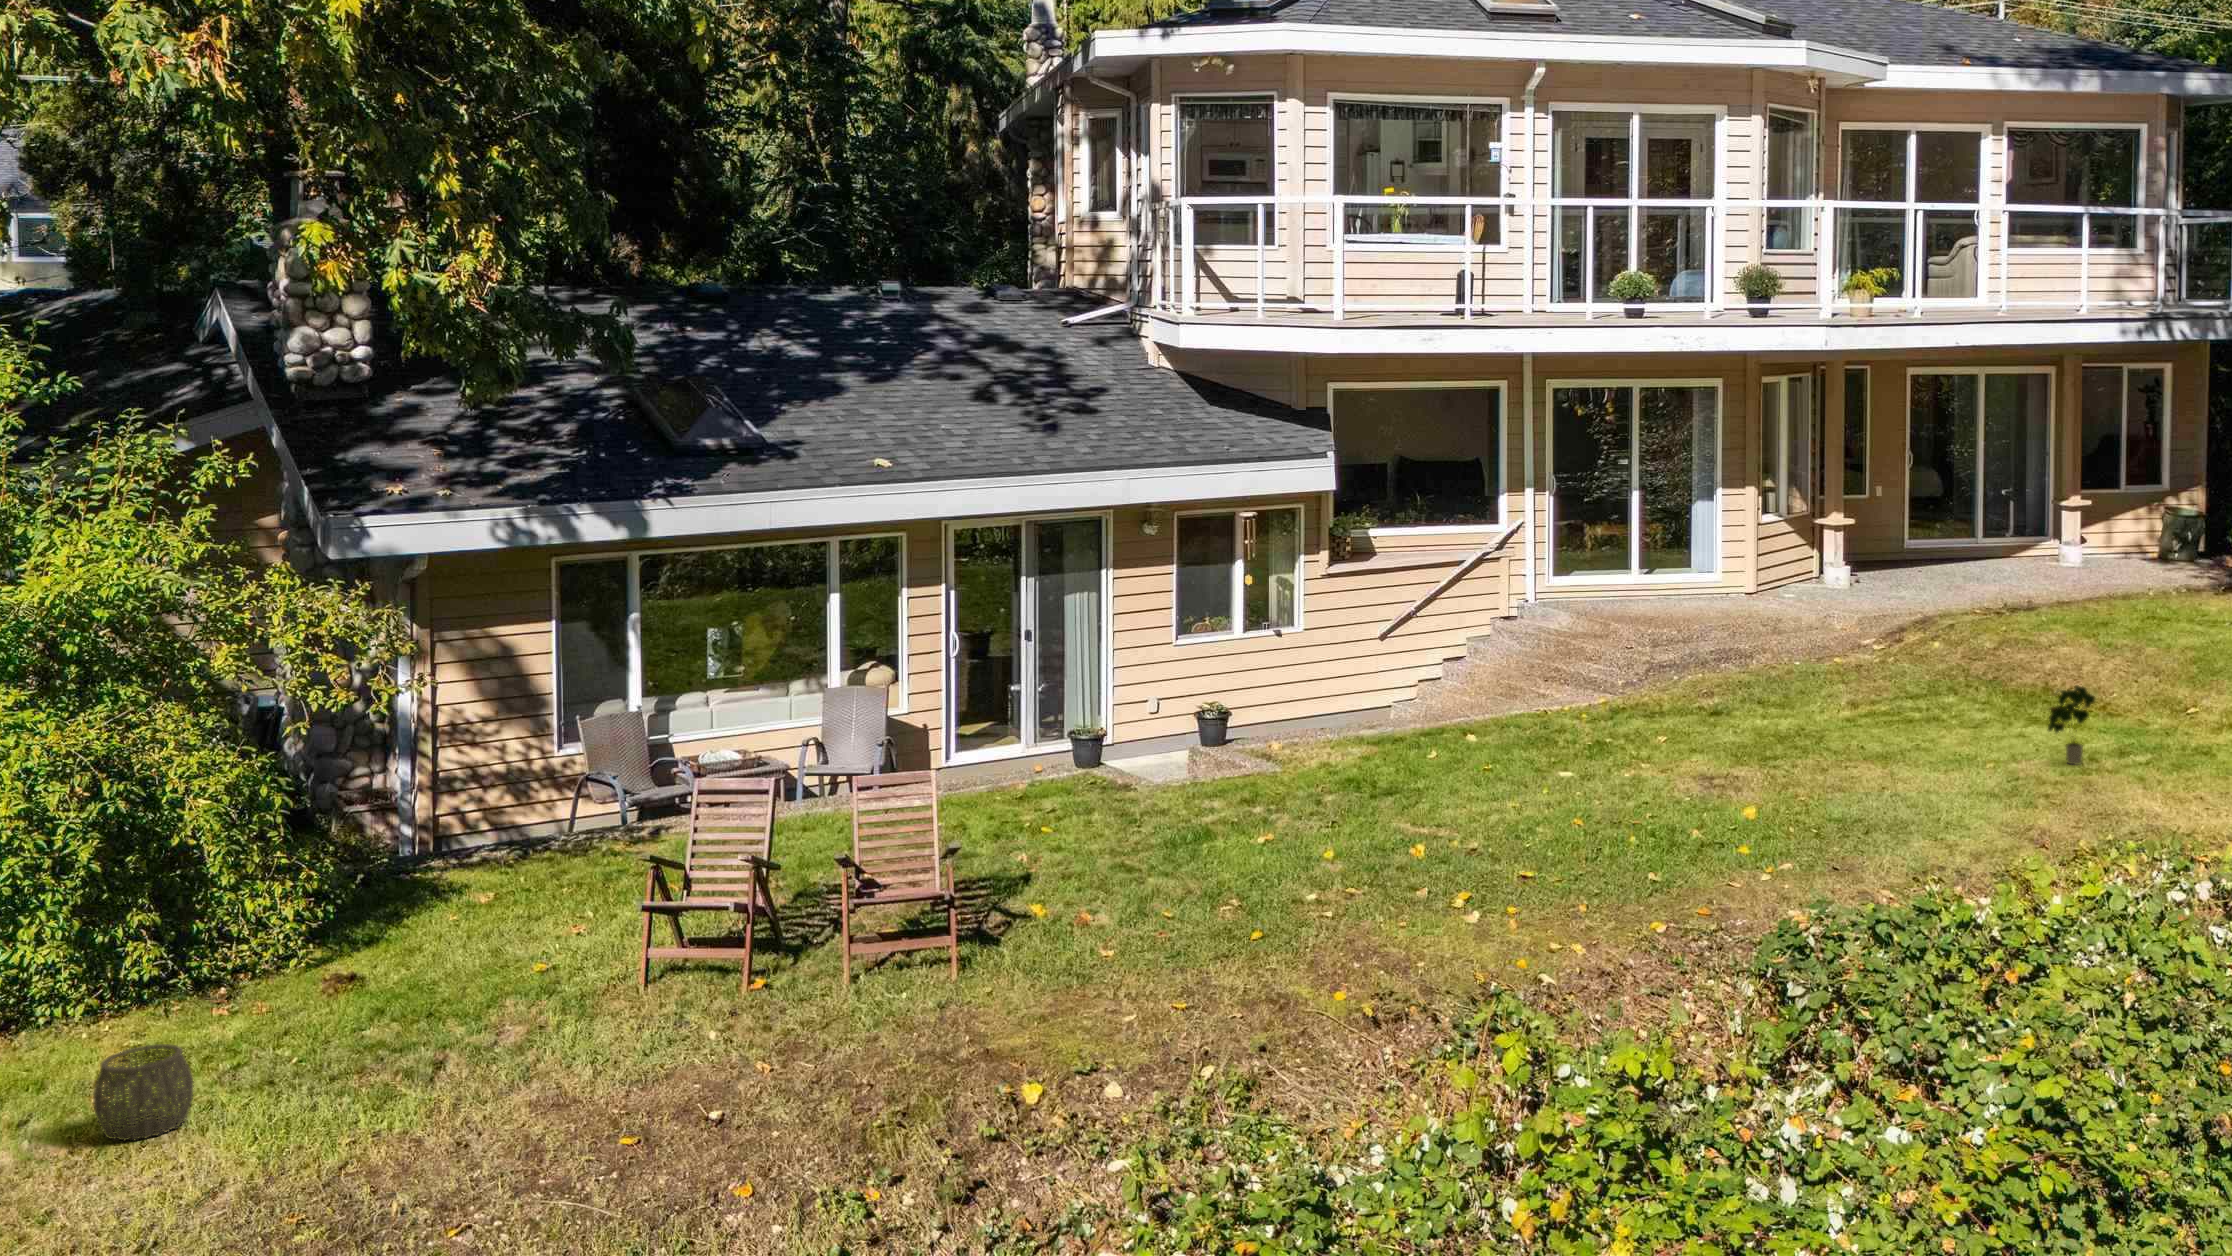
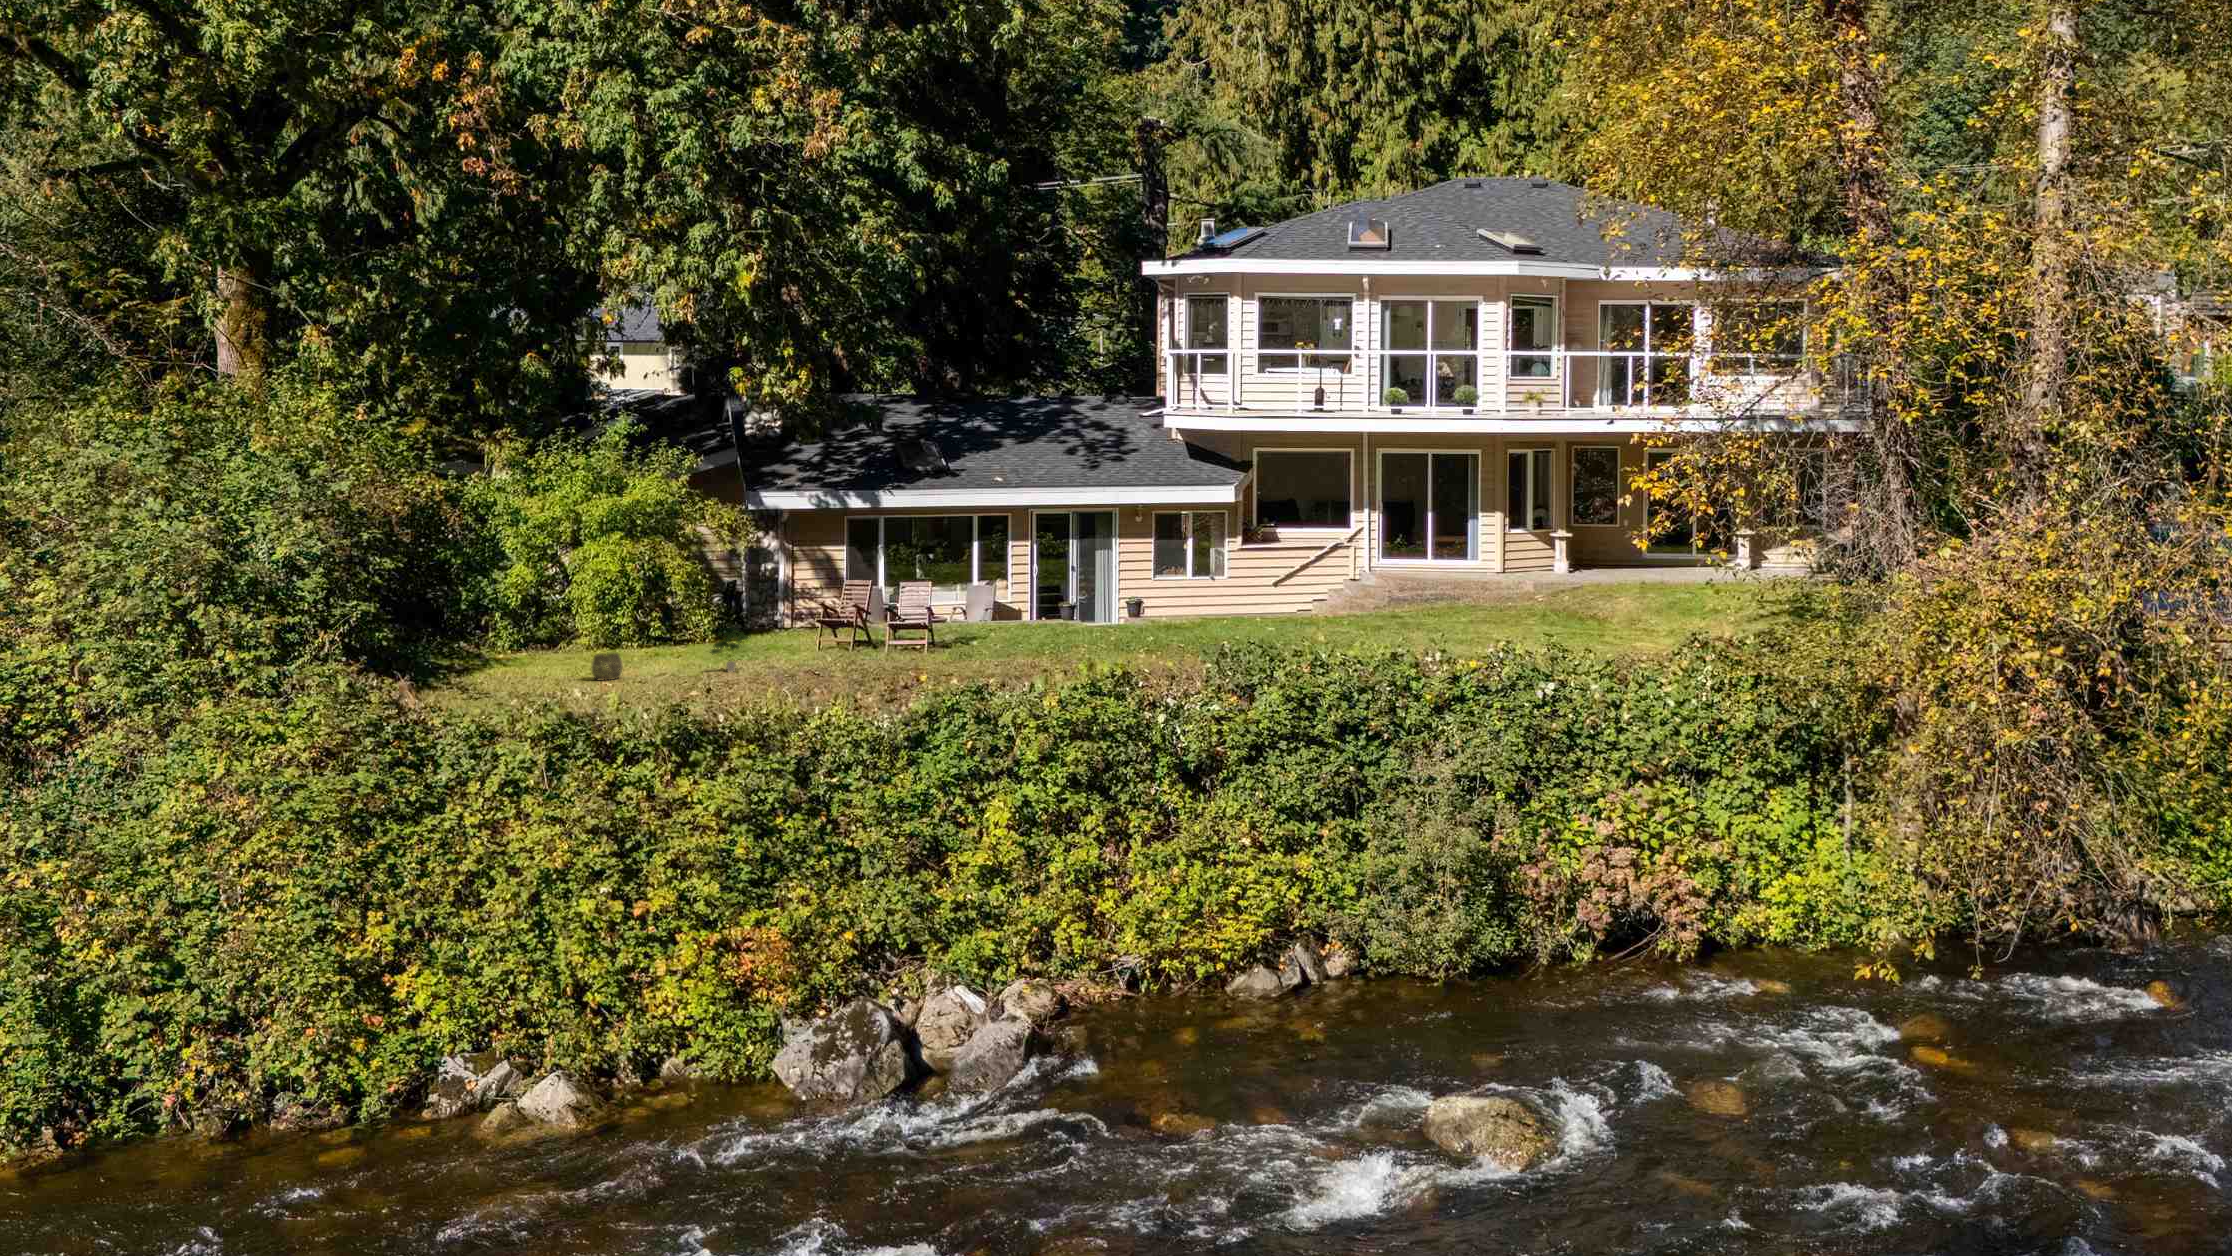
potted plant: present [2048,686,2095,765] -> present [710,631,748,672]

